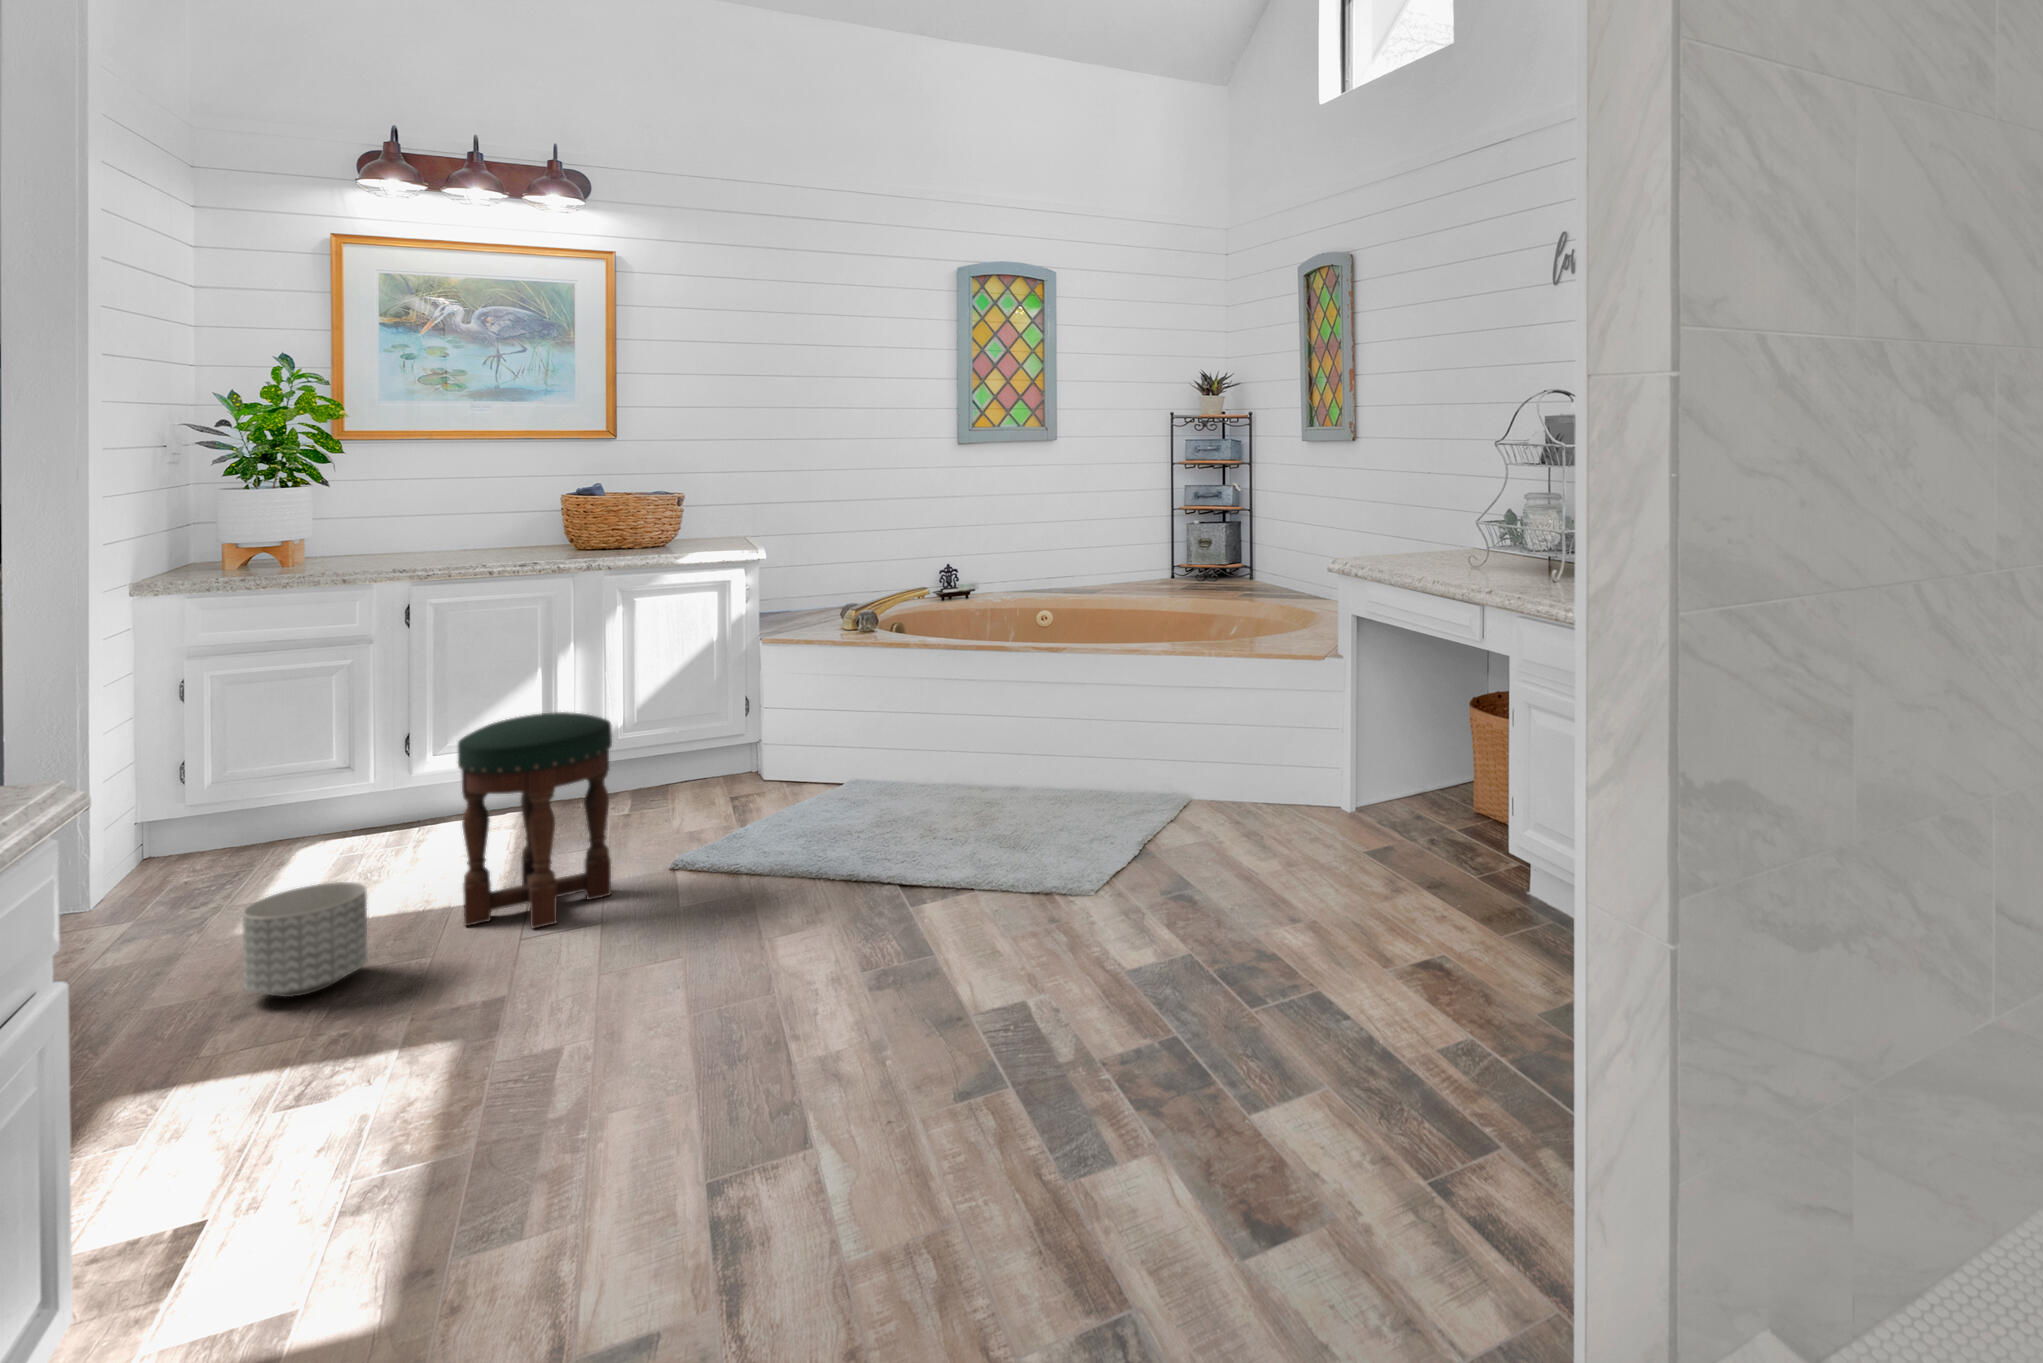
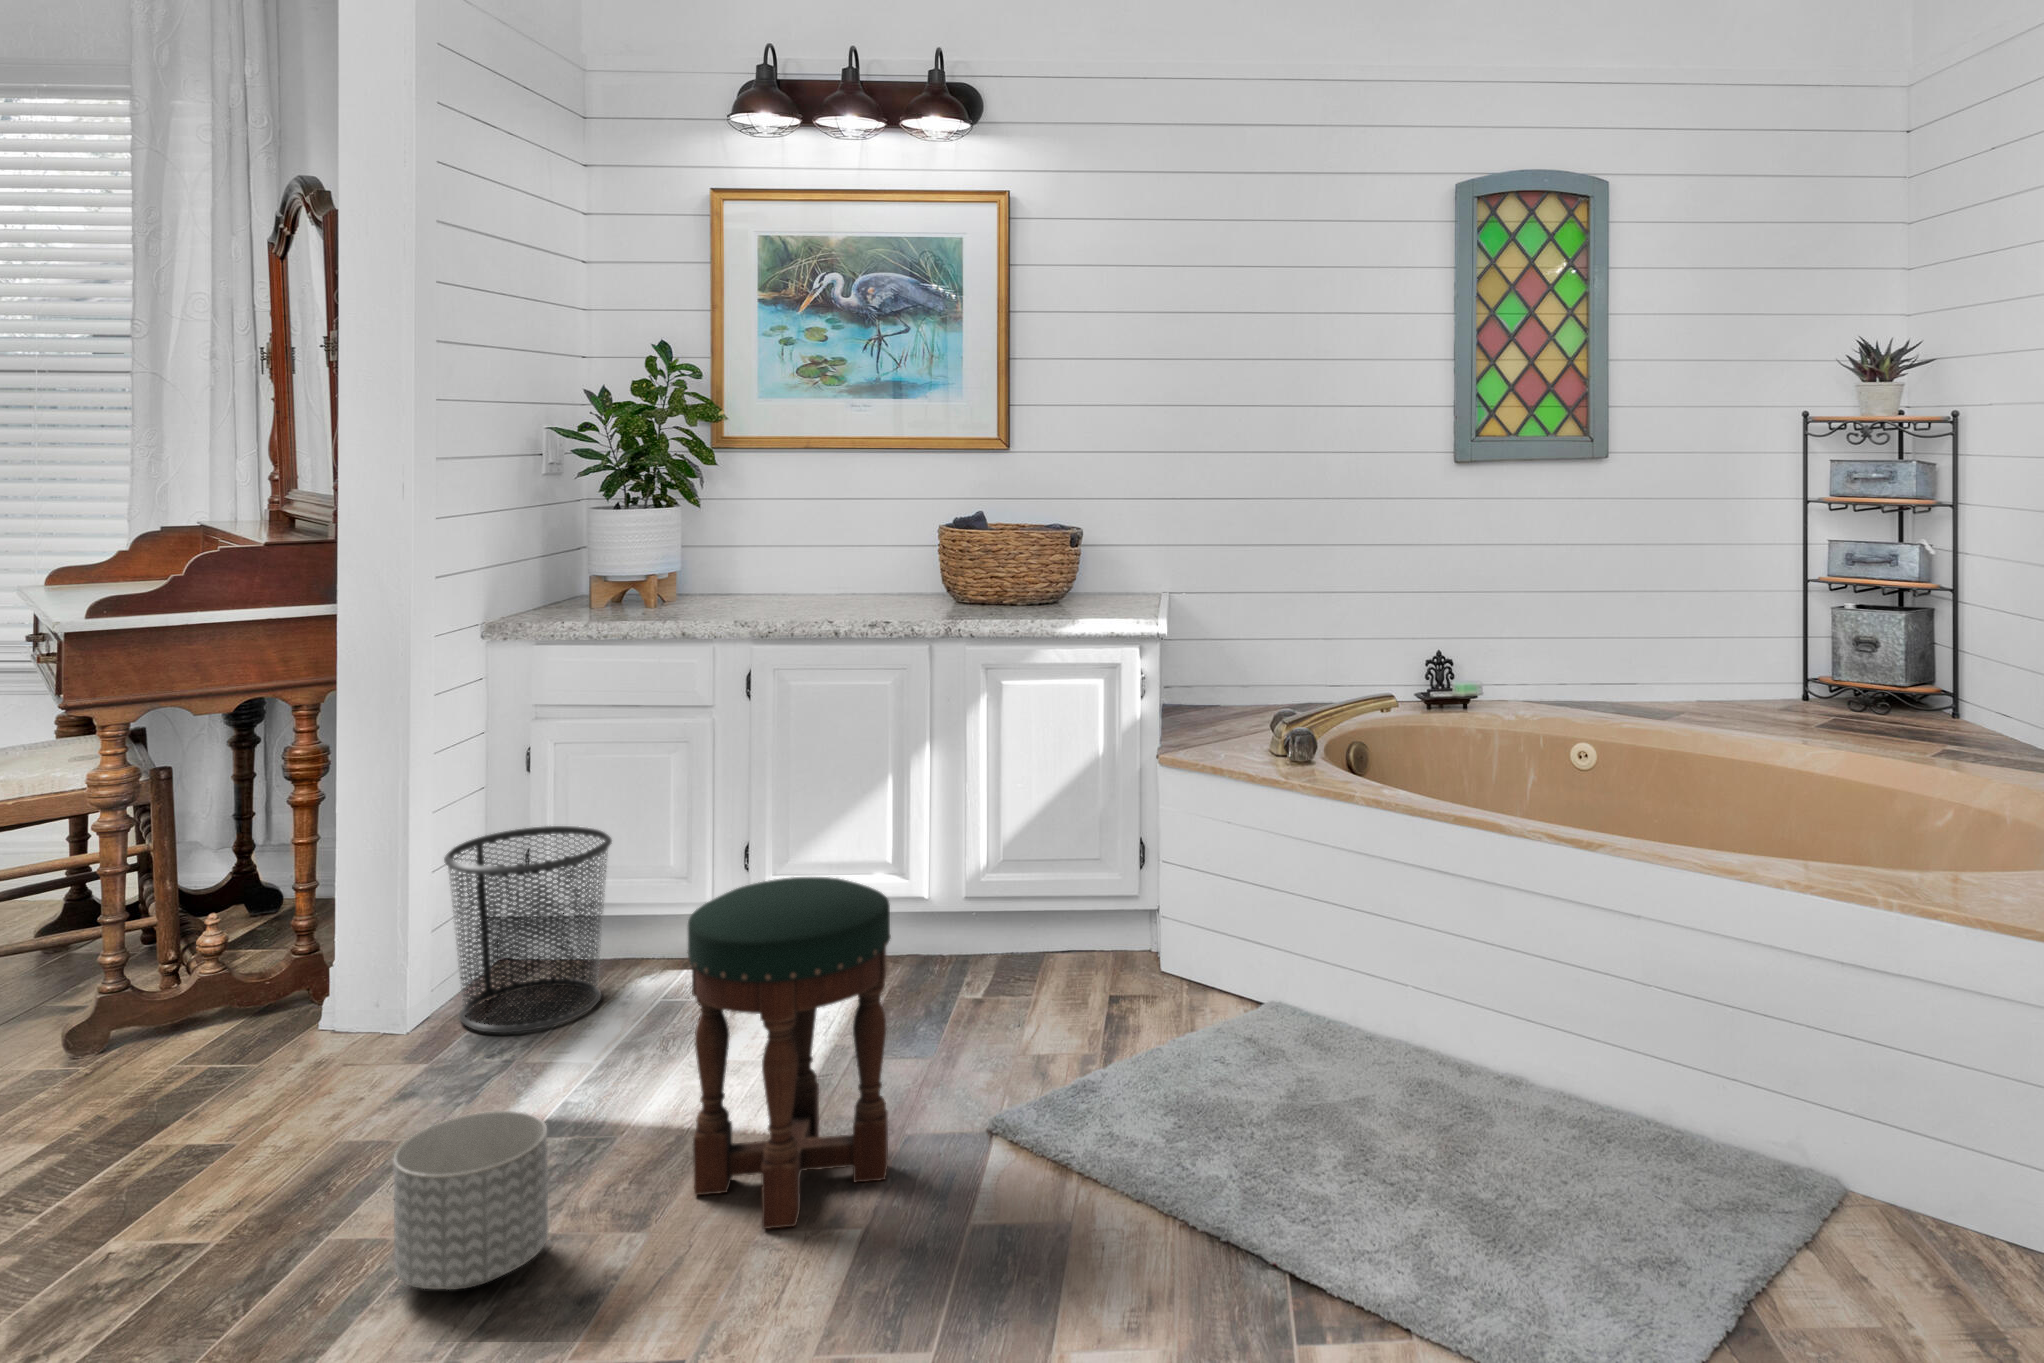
waste bin: none [135,732,300,892] -> present [444,826,612,1033]

